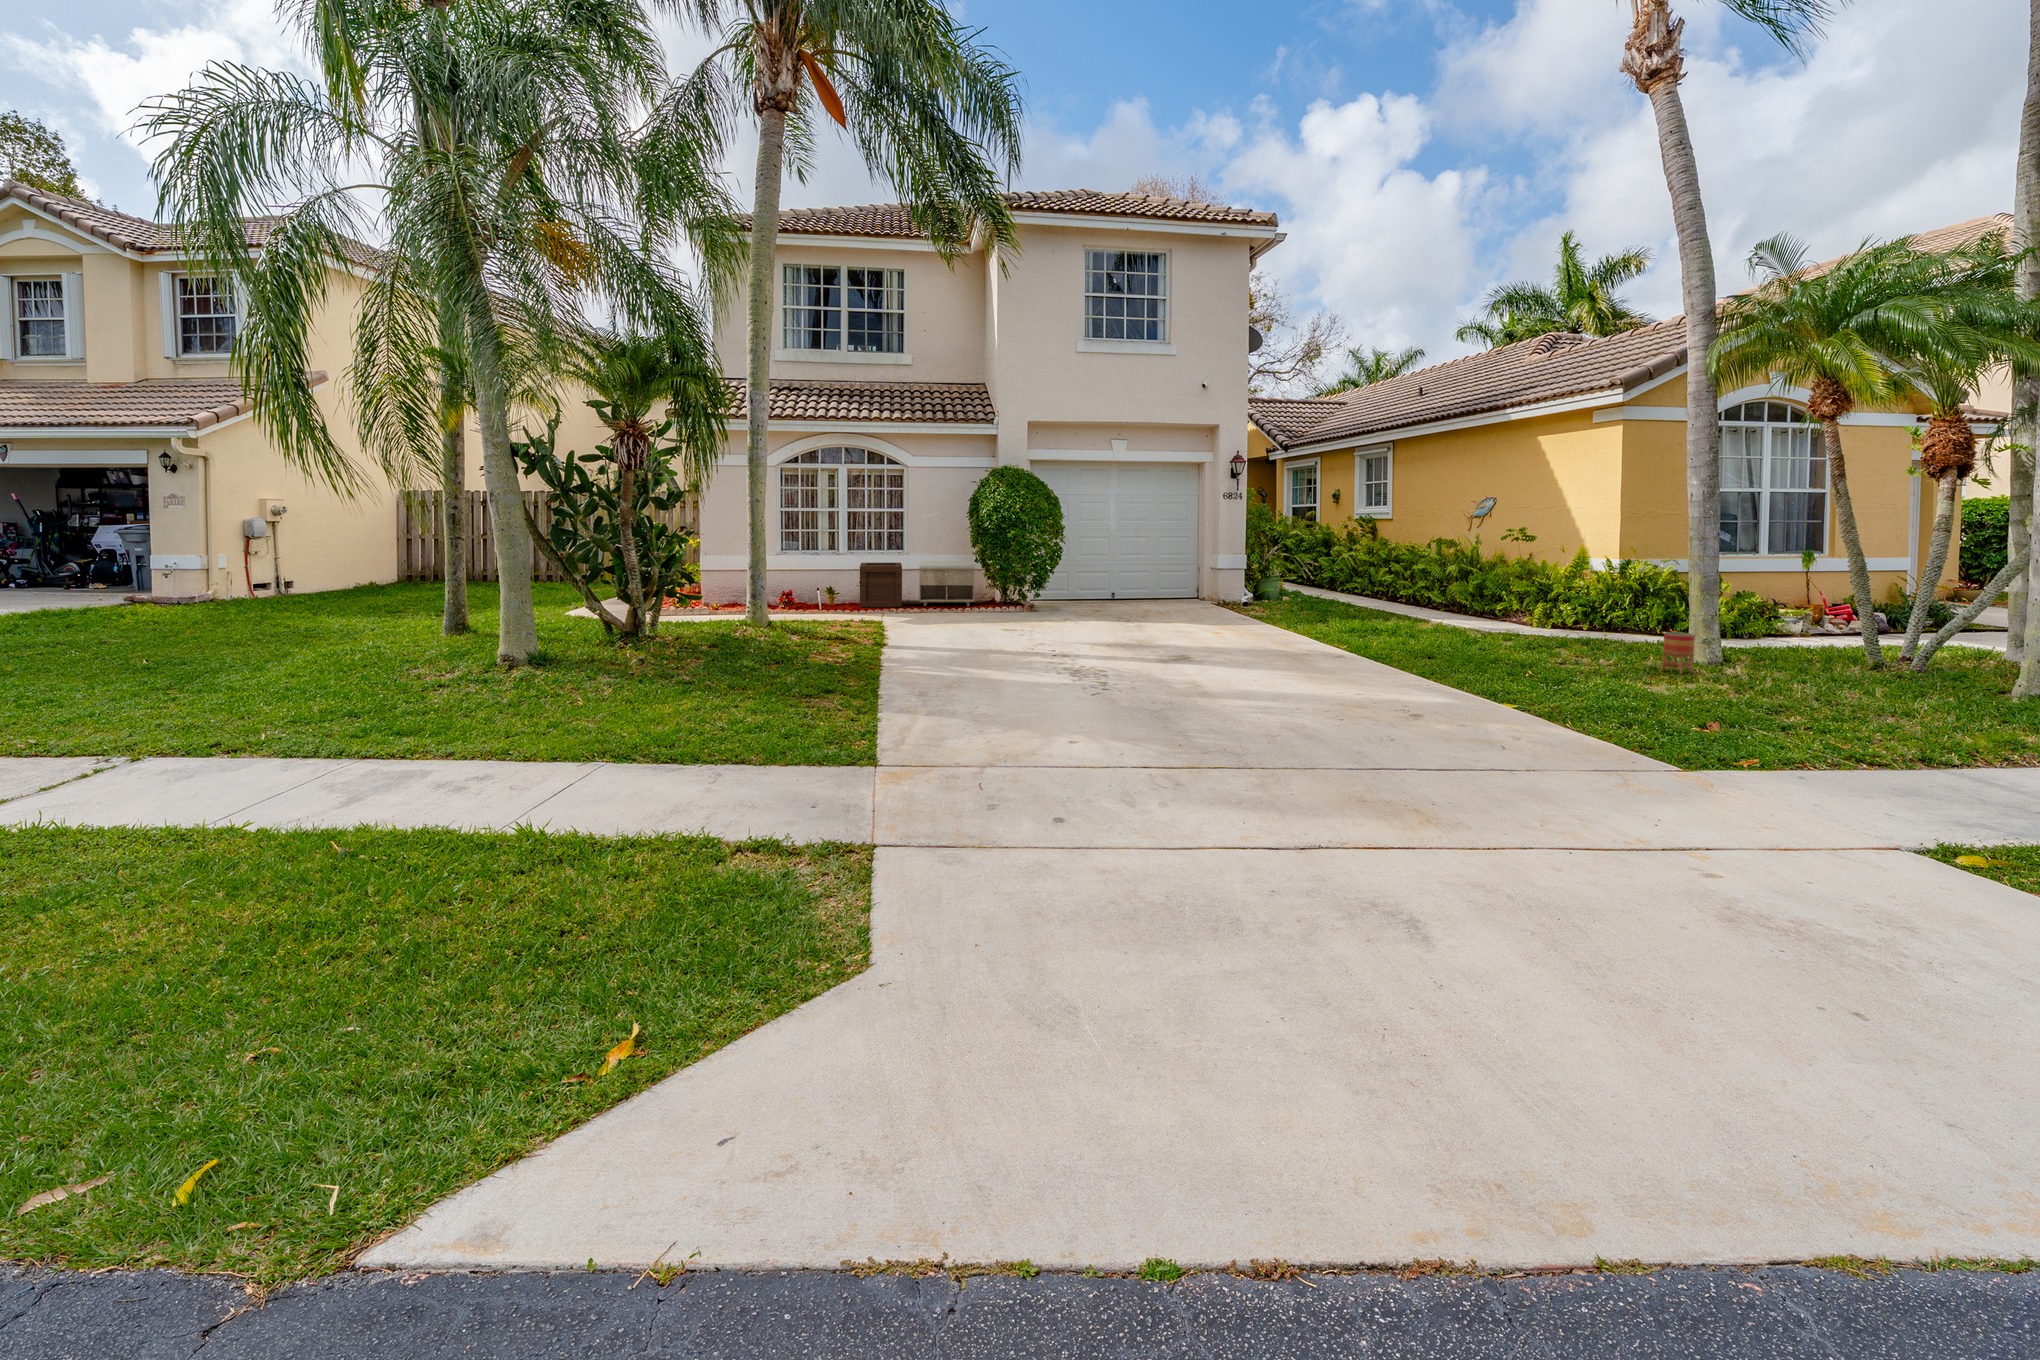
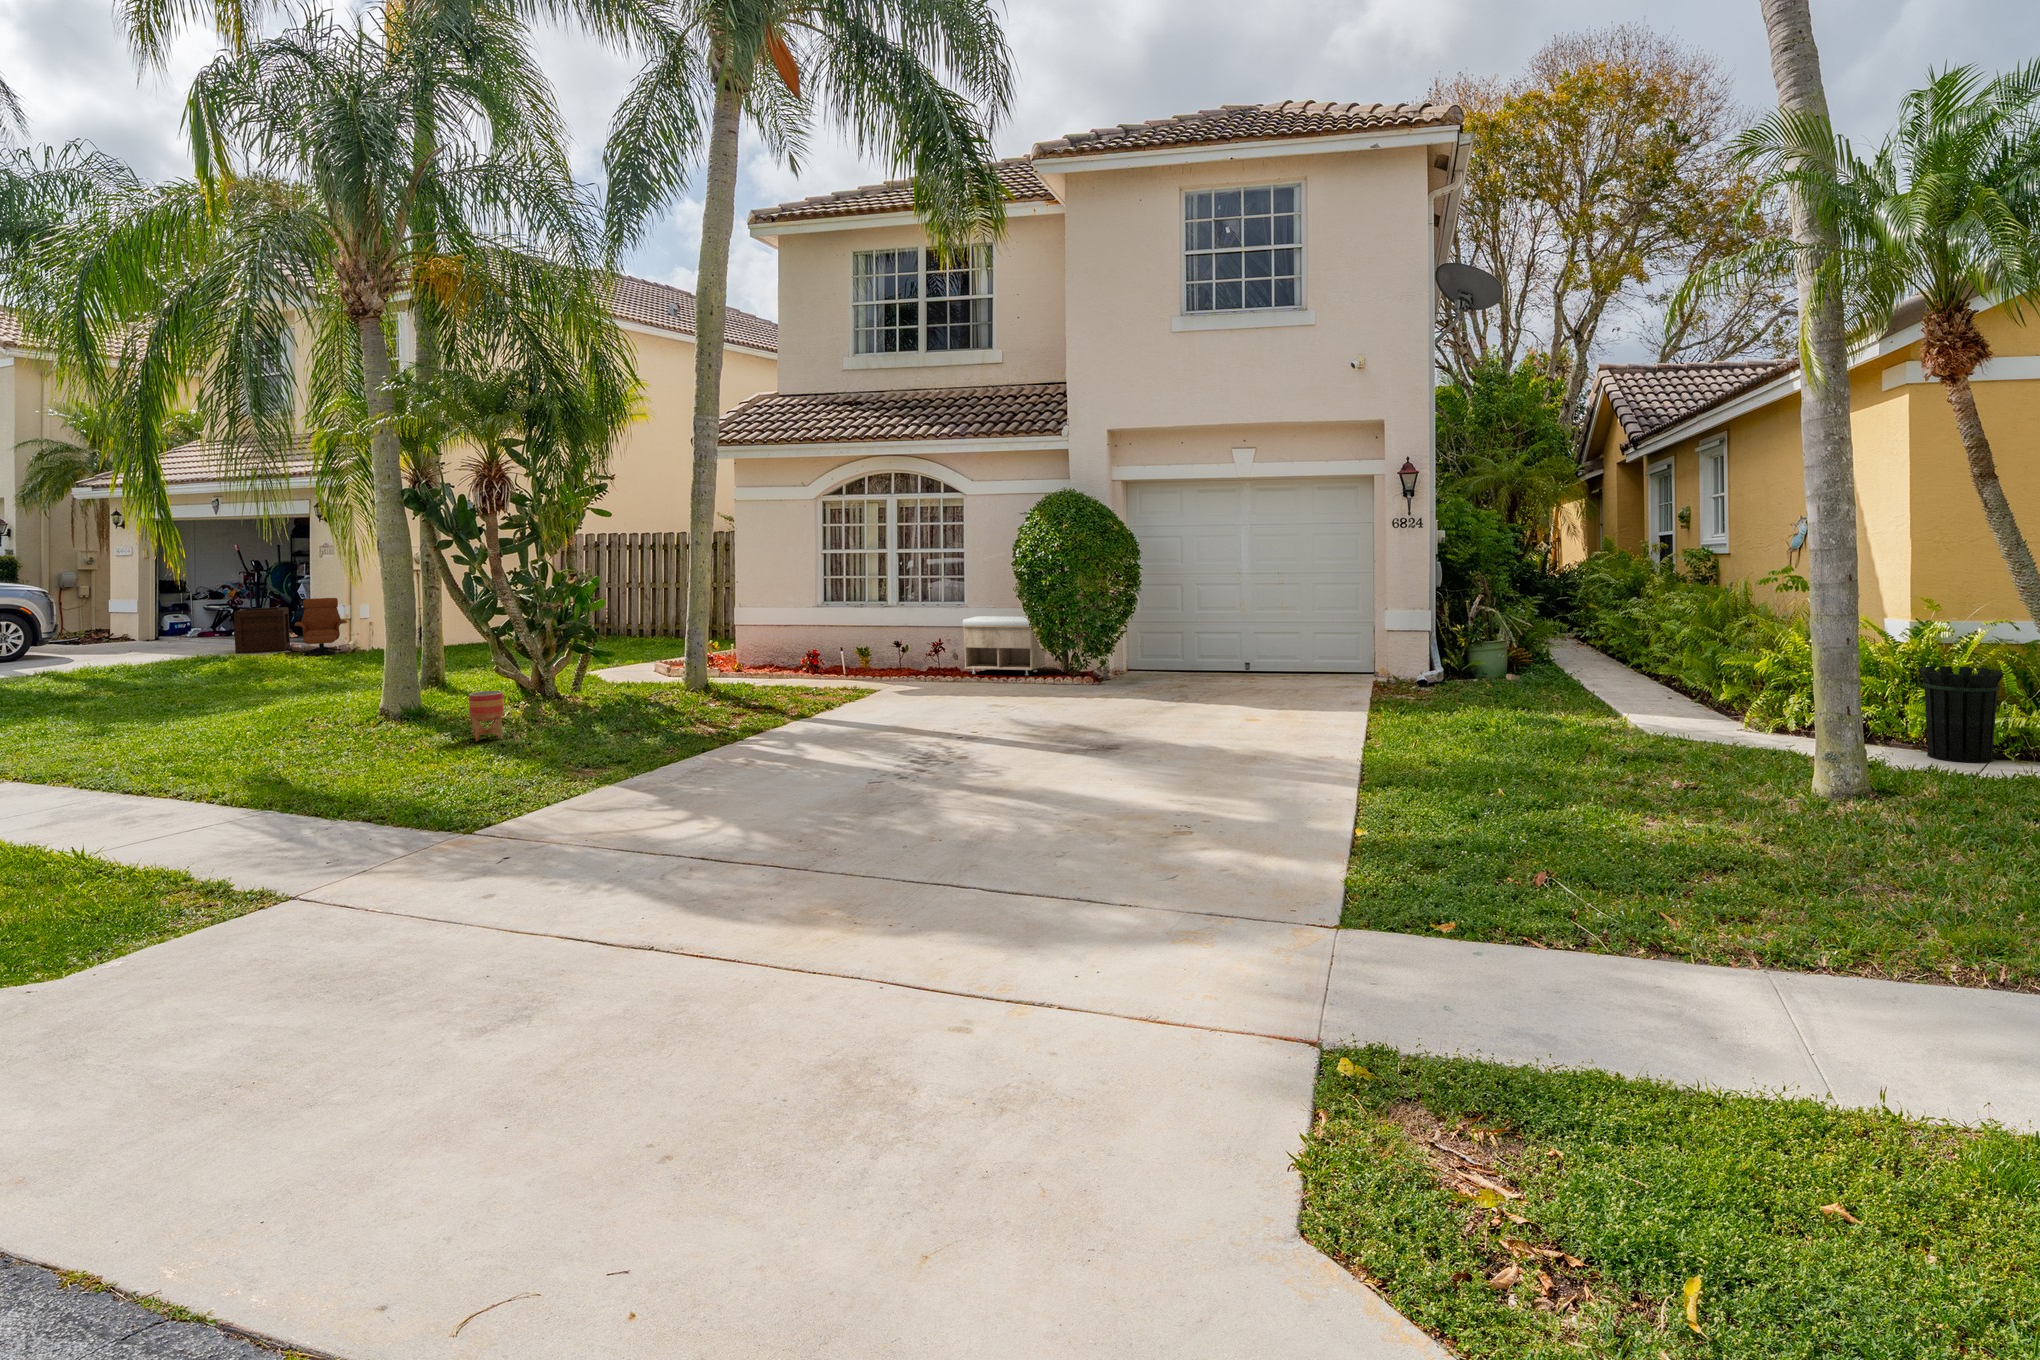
lounge chair: none [182,547,239,604] -> present [295,598,347,656]
wooden crate: present [860,563,902,607] -> present [234,607,290,654]
waste bin: none [1588,584,1632,636] -> present [1918,666,2004,763]
planter: present [1662,632,1695,674] -> present [469,691,504,741]

